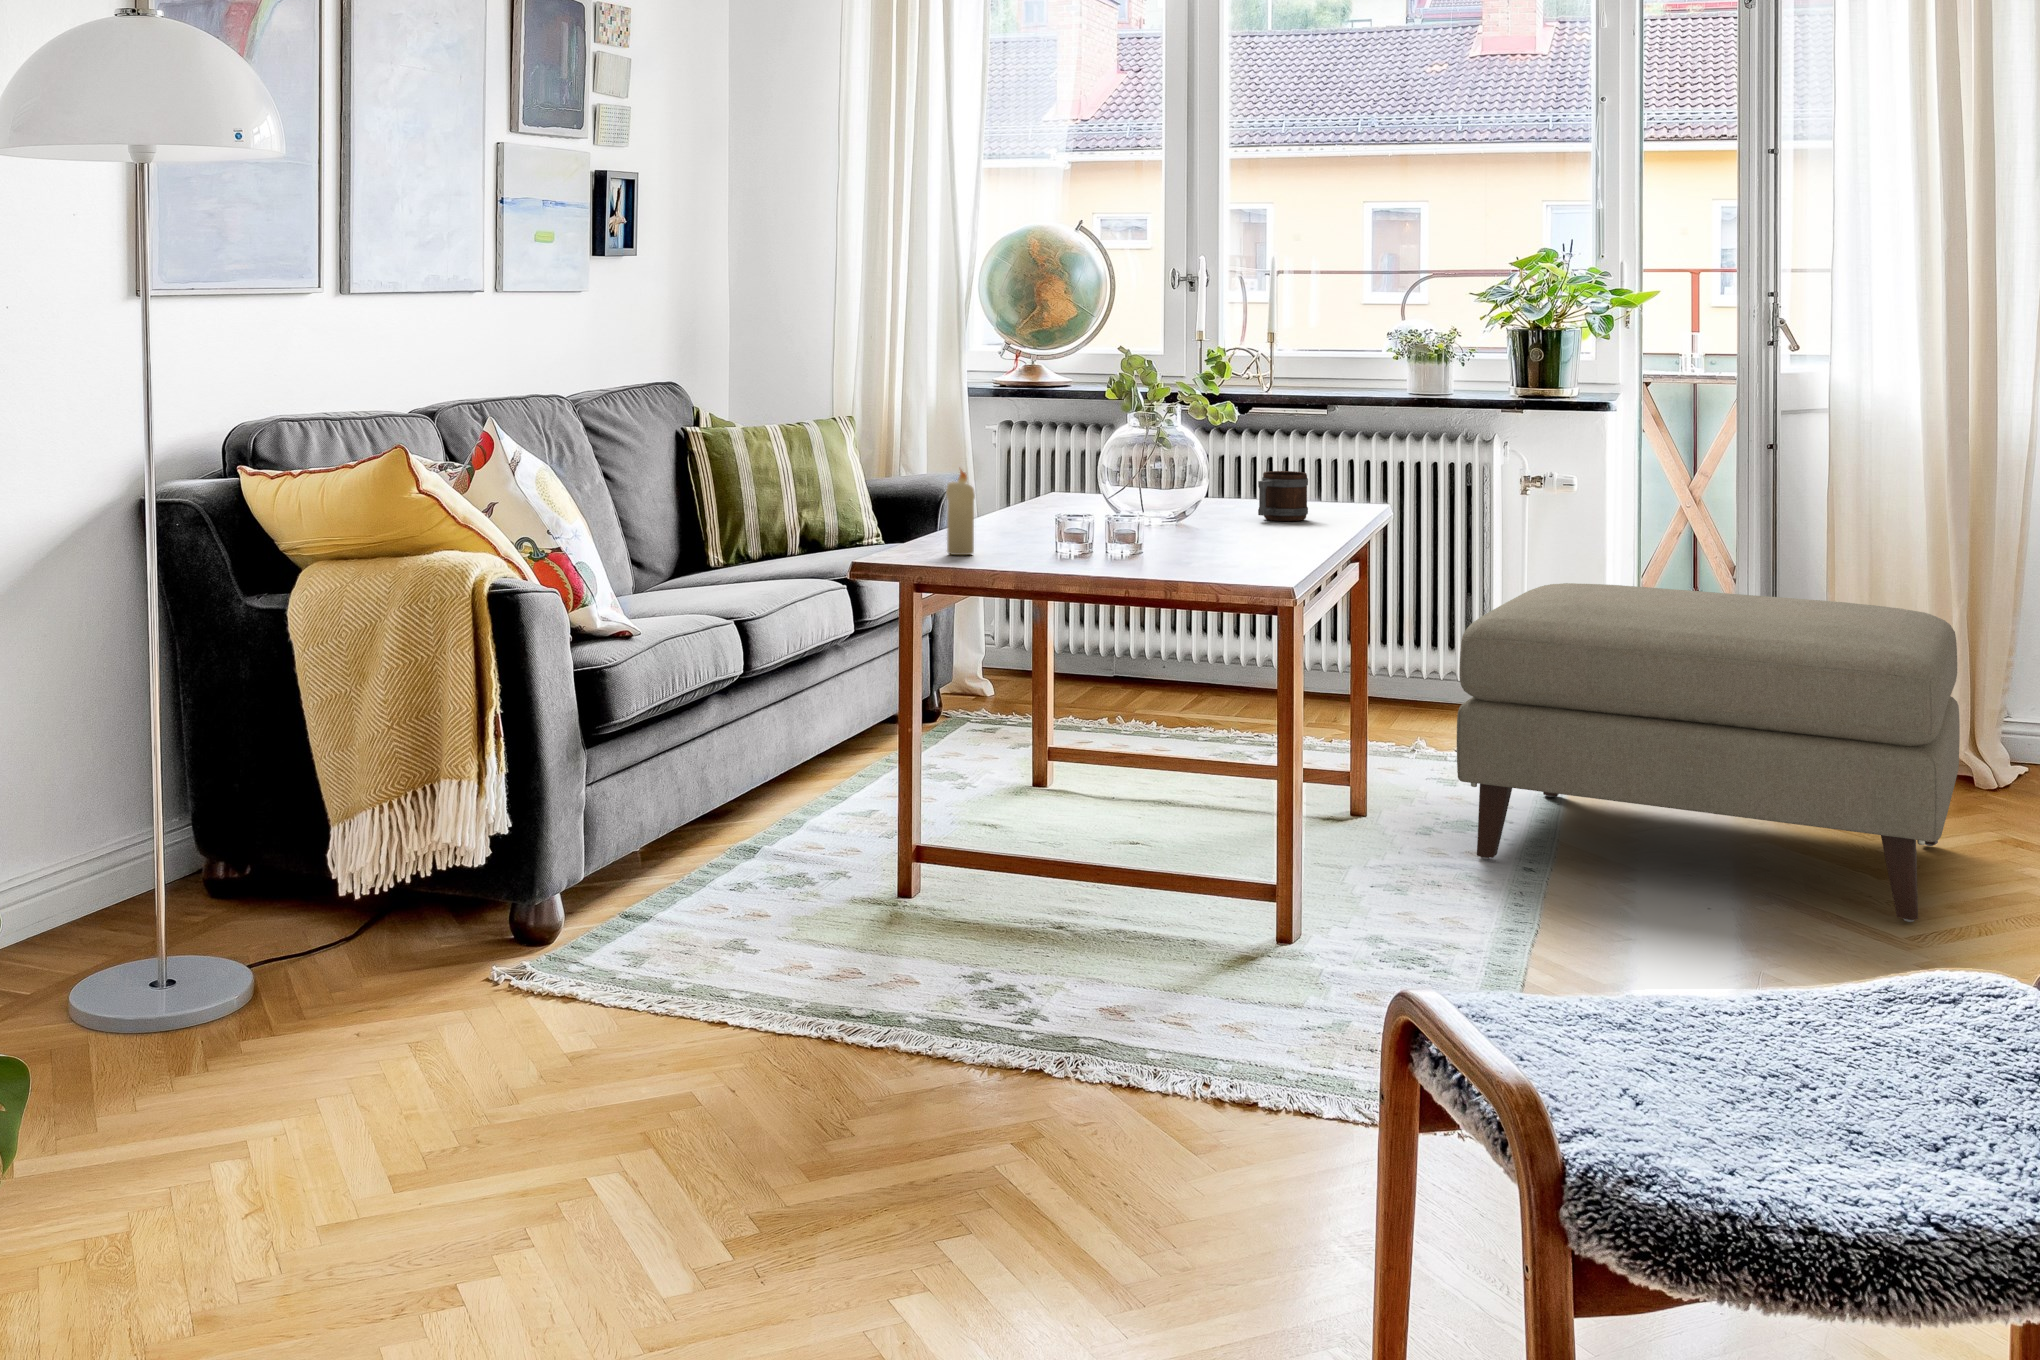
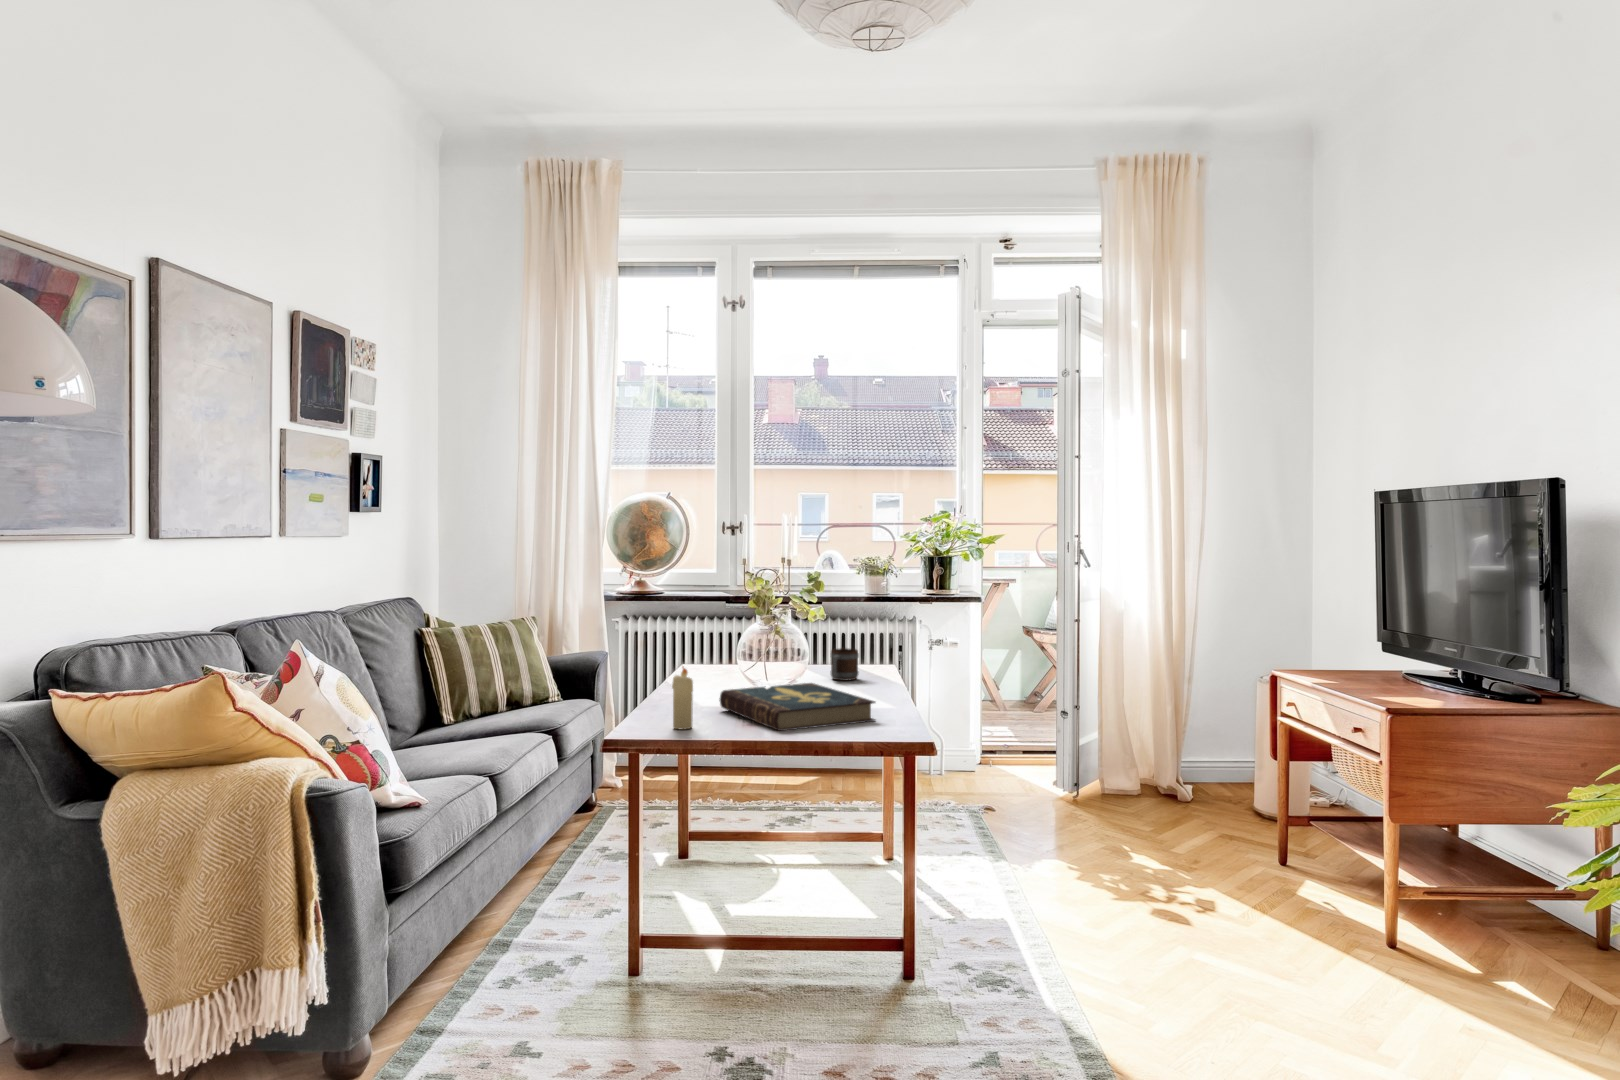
book: none [1036,510,1241,564] -> present [719,683,875,731]
ottoman: present [1457,583,1960,922] -> none [966,708,1251,905]

